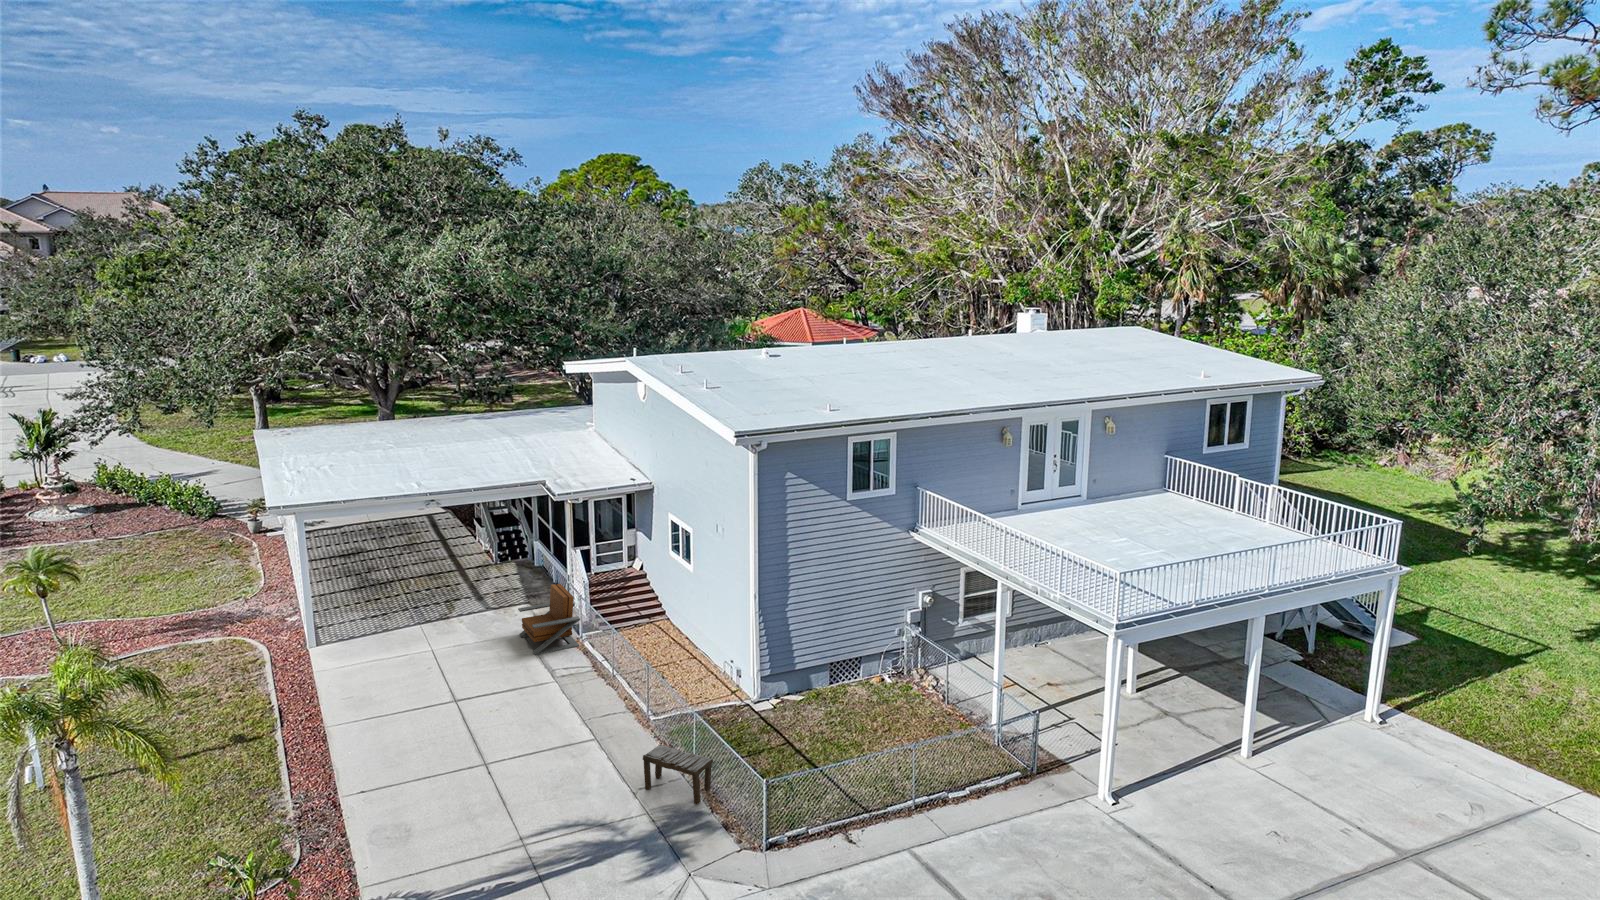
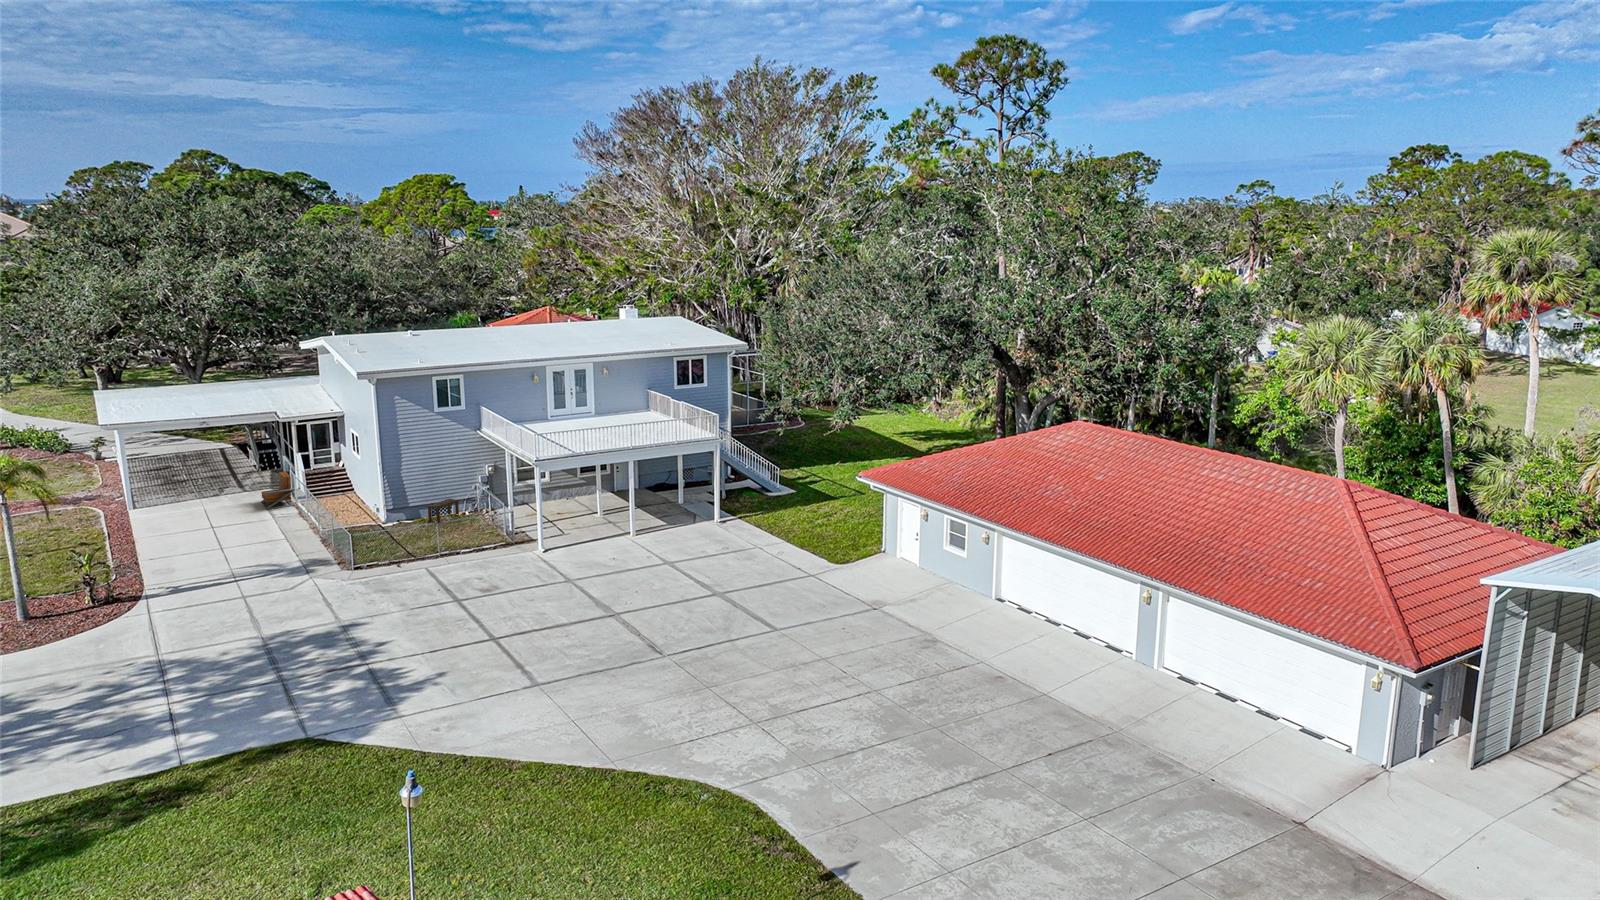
bench: present [643,744,713,805] -> present [428,499,459,522]

